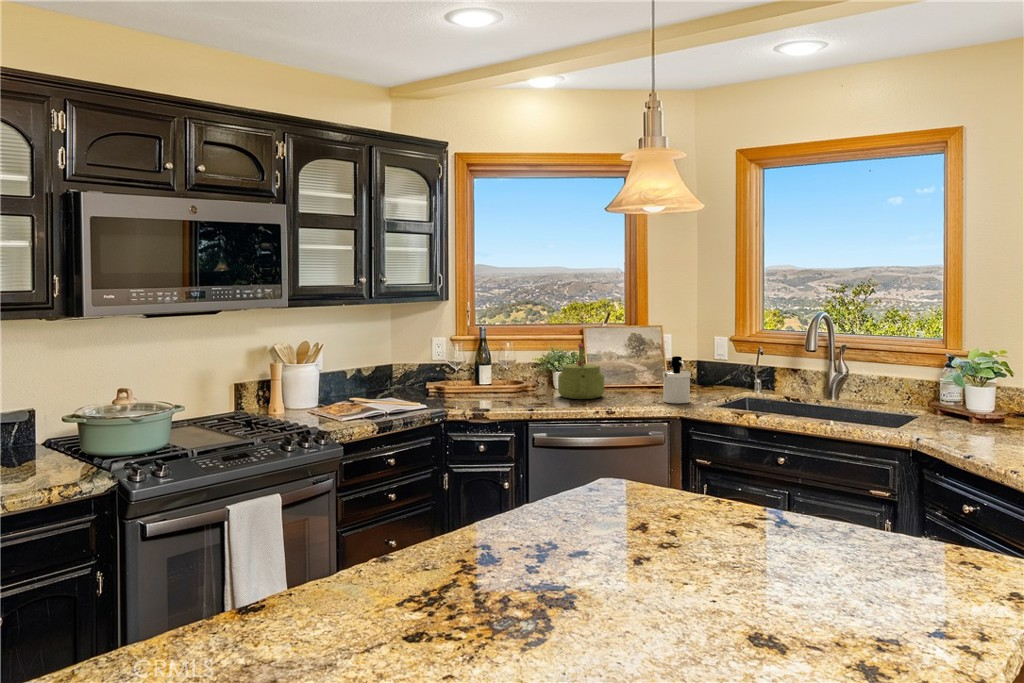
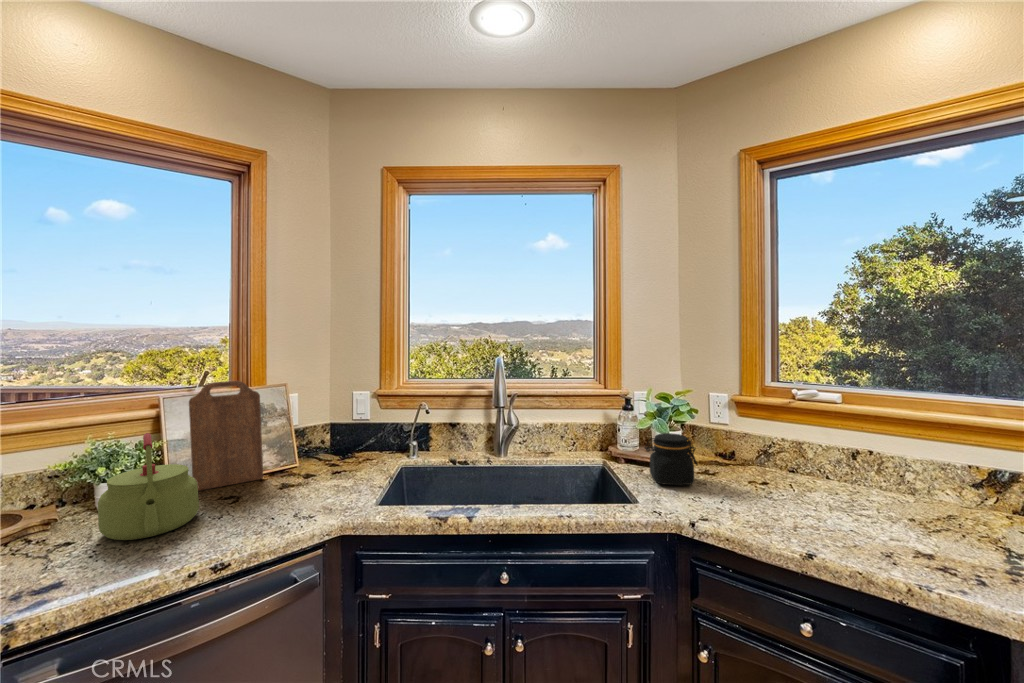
cutting board: none [601,318,643,389] -> present [189,381,263,491]
soap dispenser: present [663,356,691,403] -> none [302,437,346,511]
jar: none [936,384,987,427] -> present [645,433,697,485]

